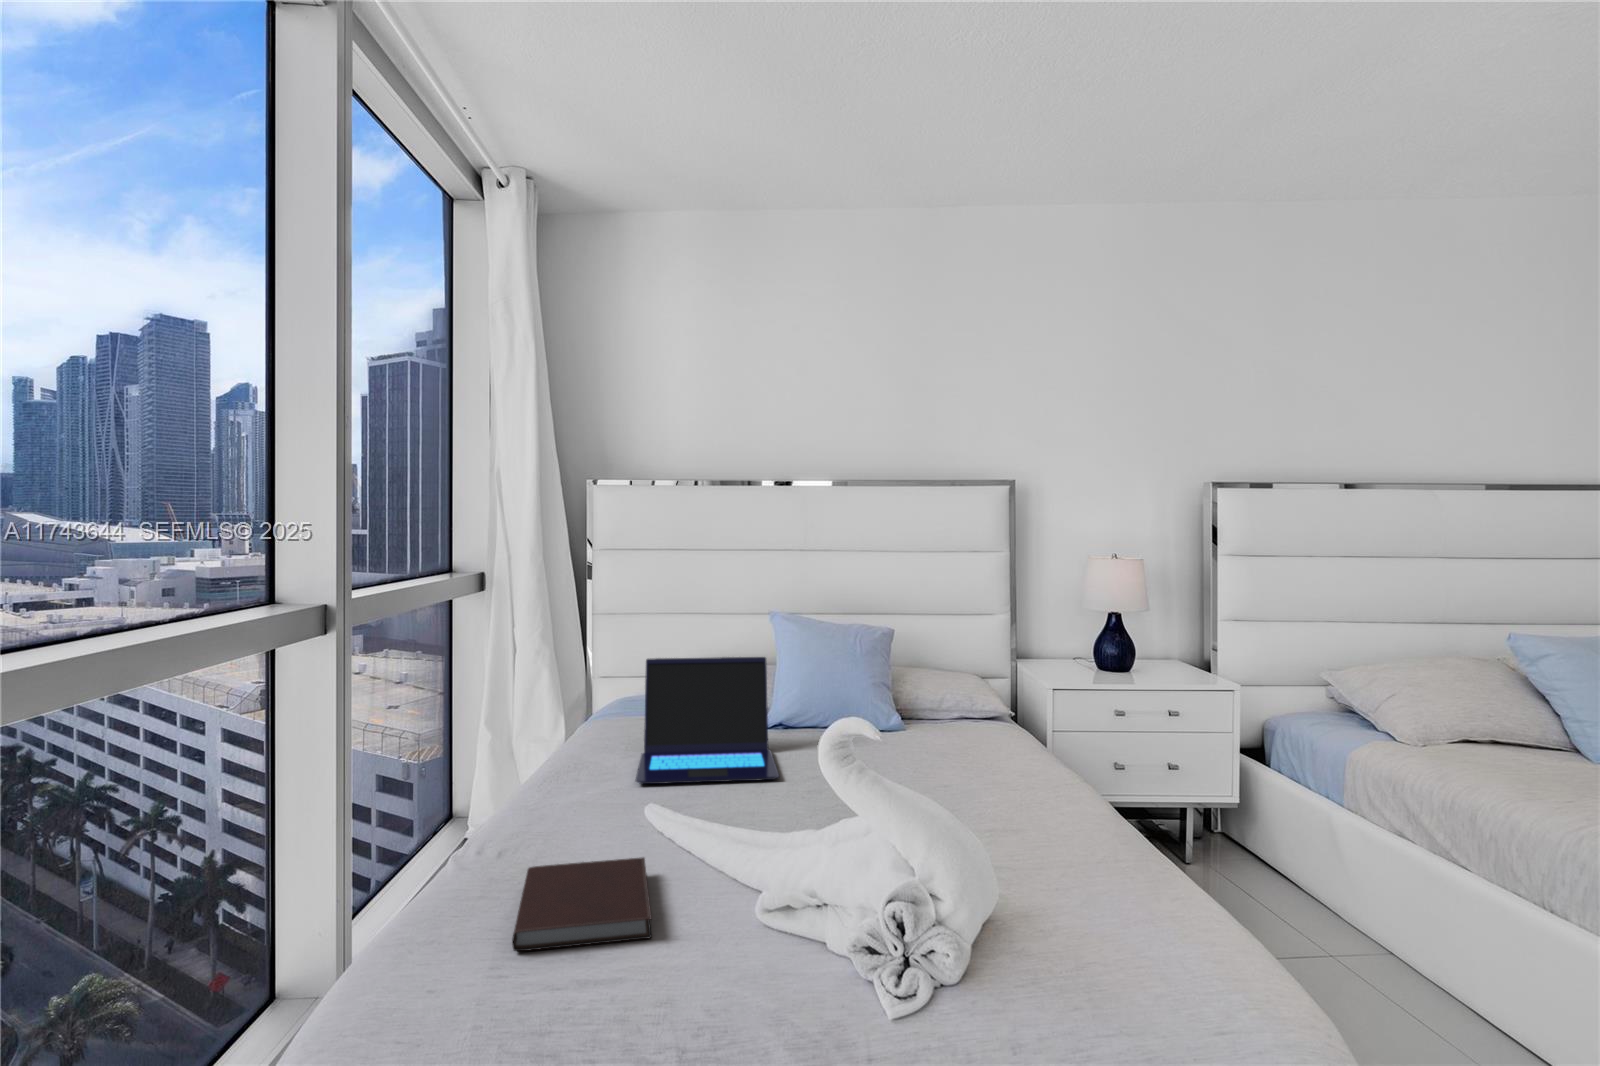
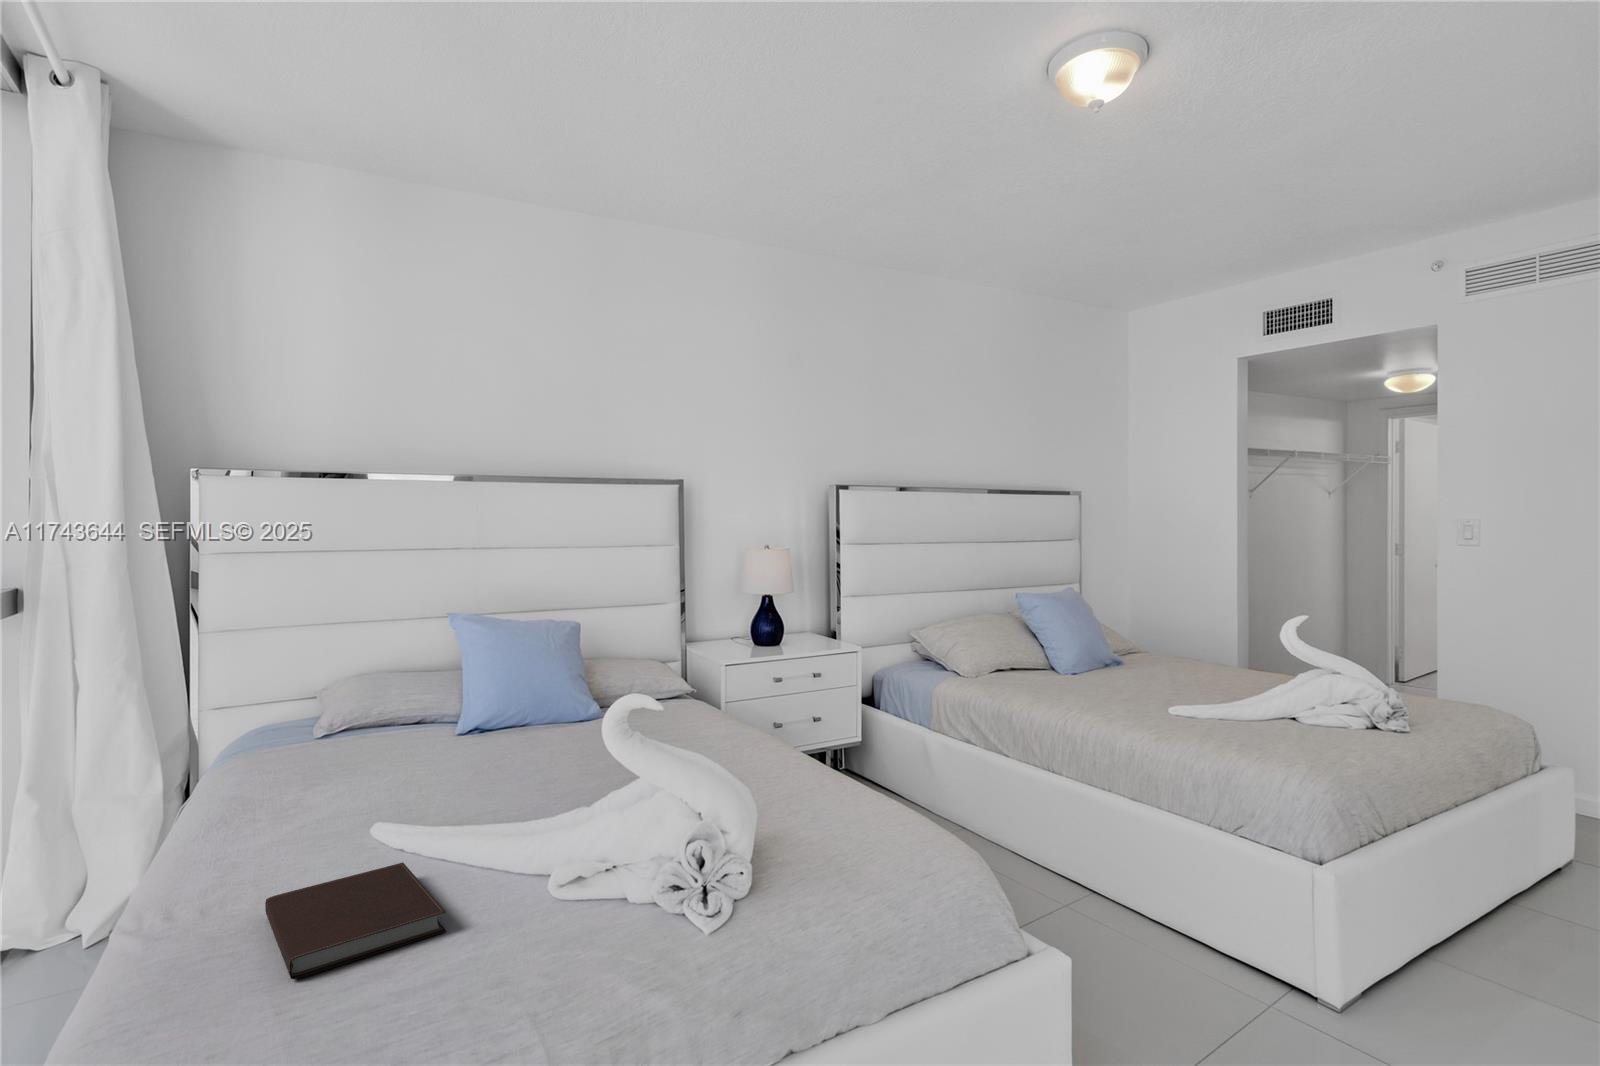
laptop: present [636,657,779,784] -> none [332,657,503,801]

